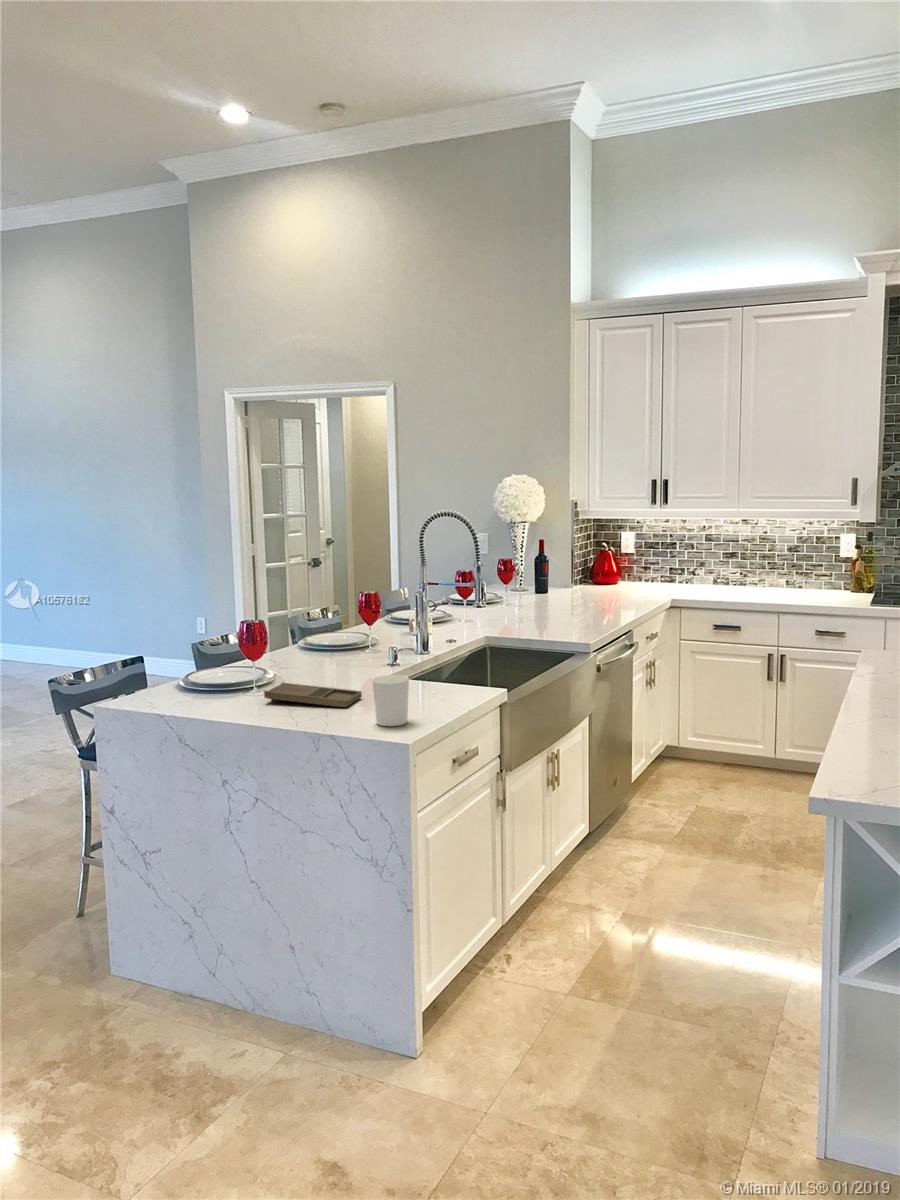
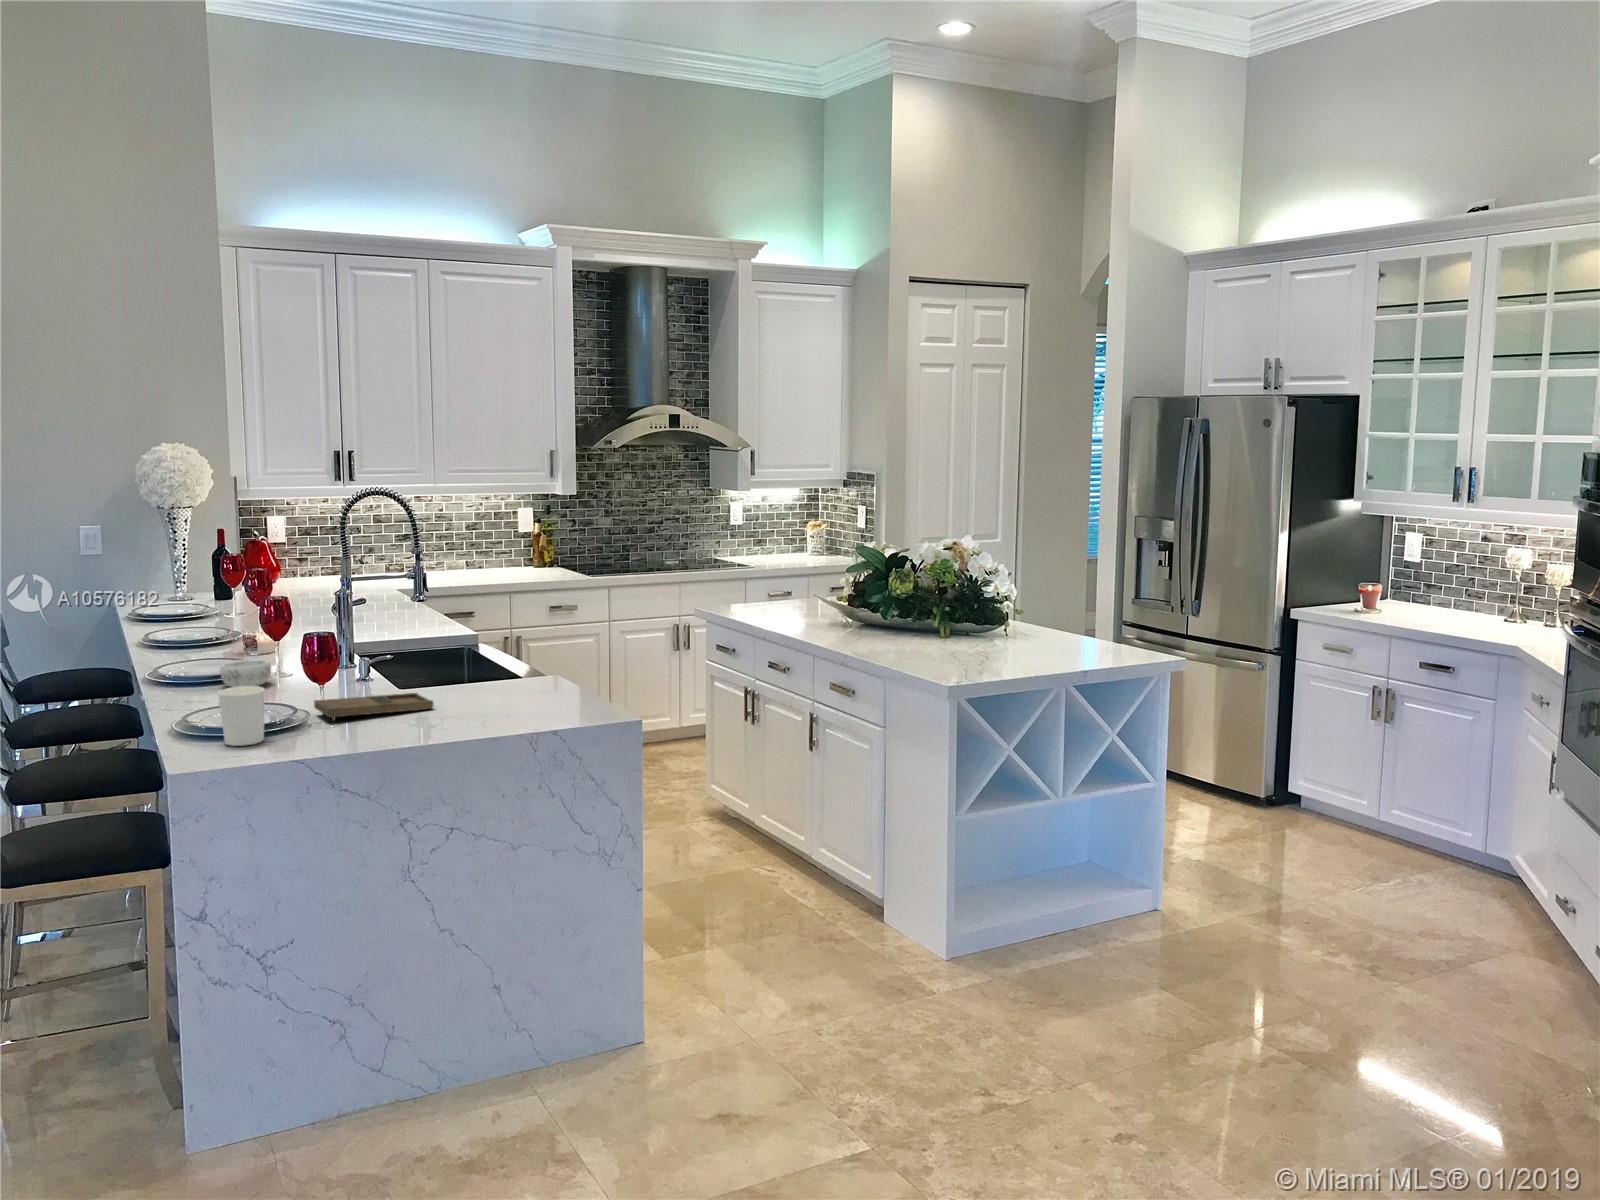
decorative bowl: none [309,642,345,665] -> present [220,659,271,687]
candle holder: present [373,675,409,726] -> present [218,686,265,746]

